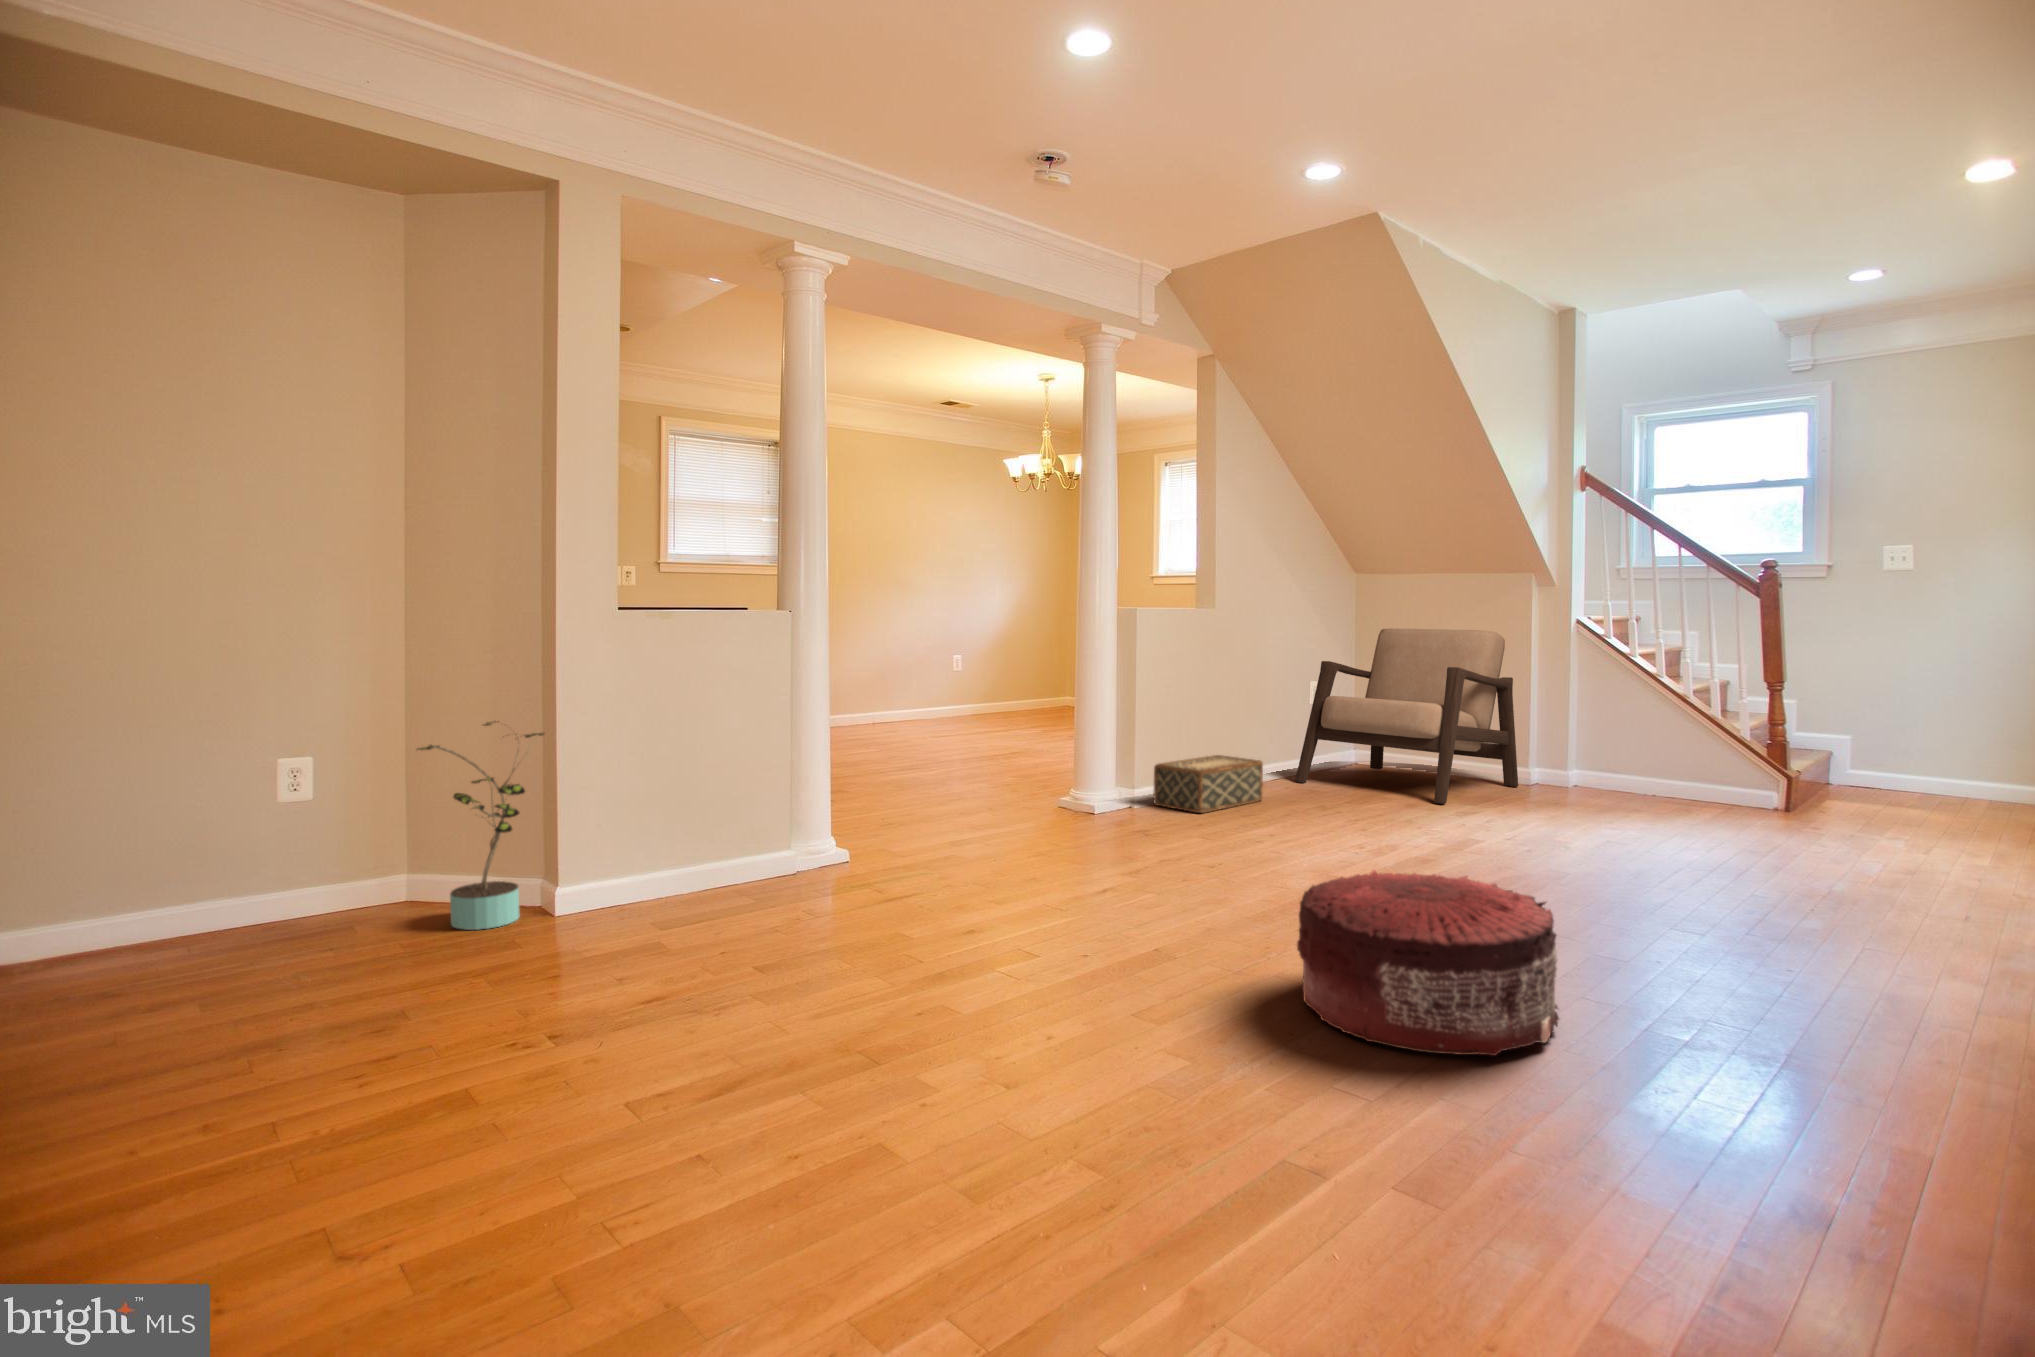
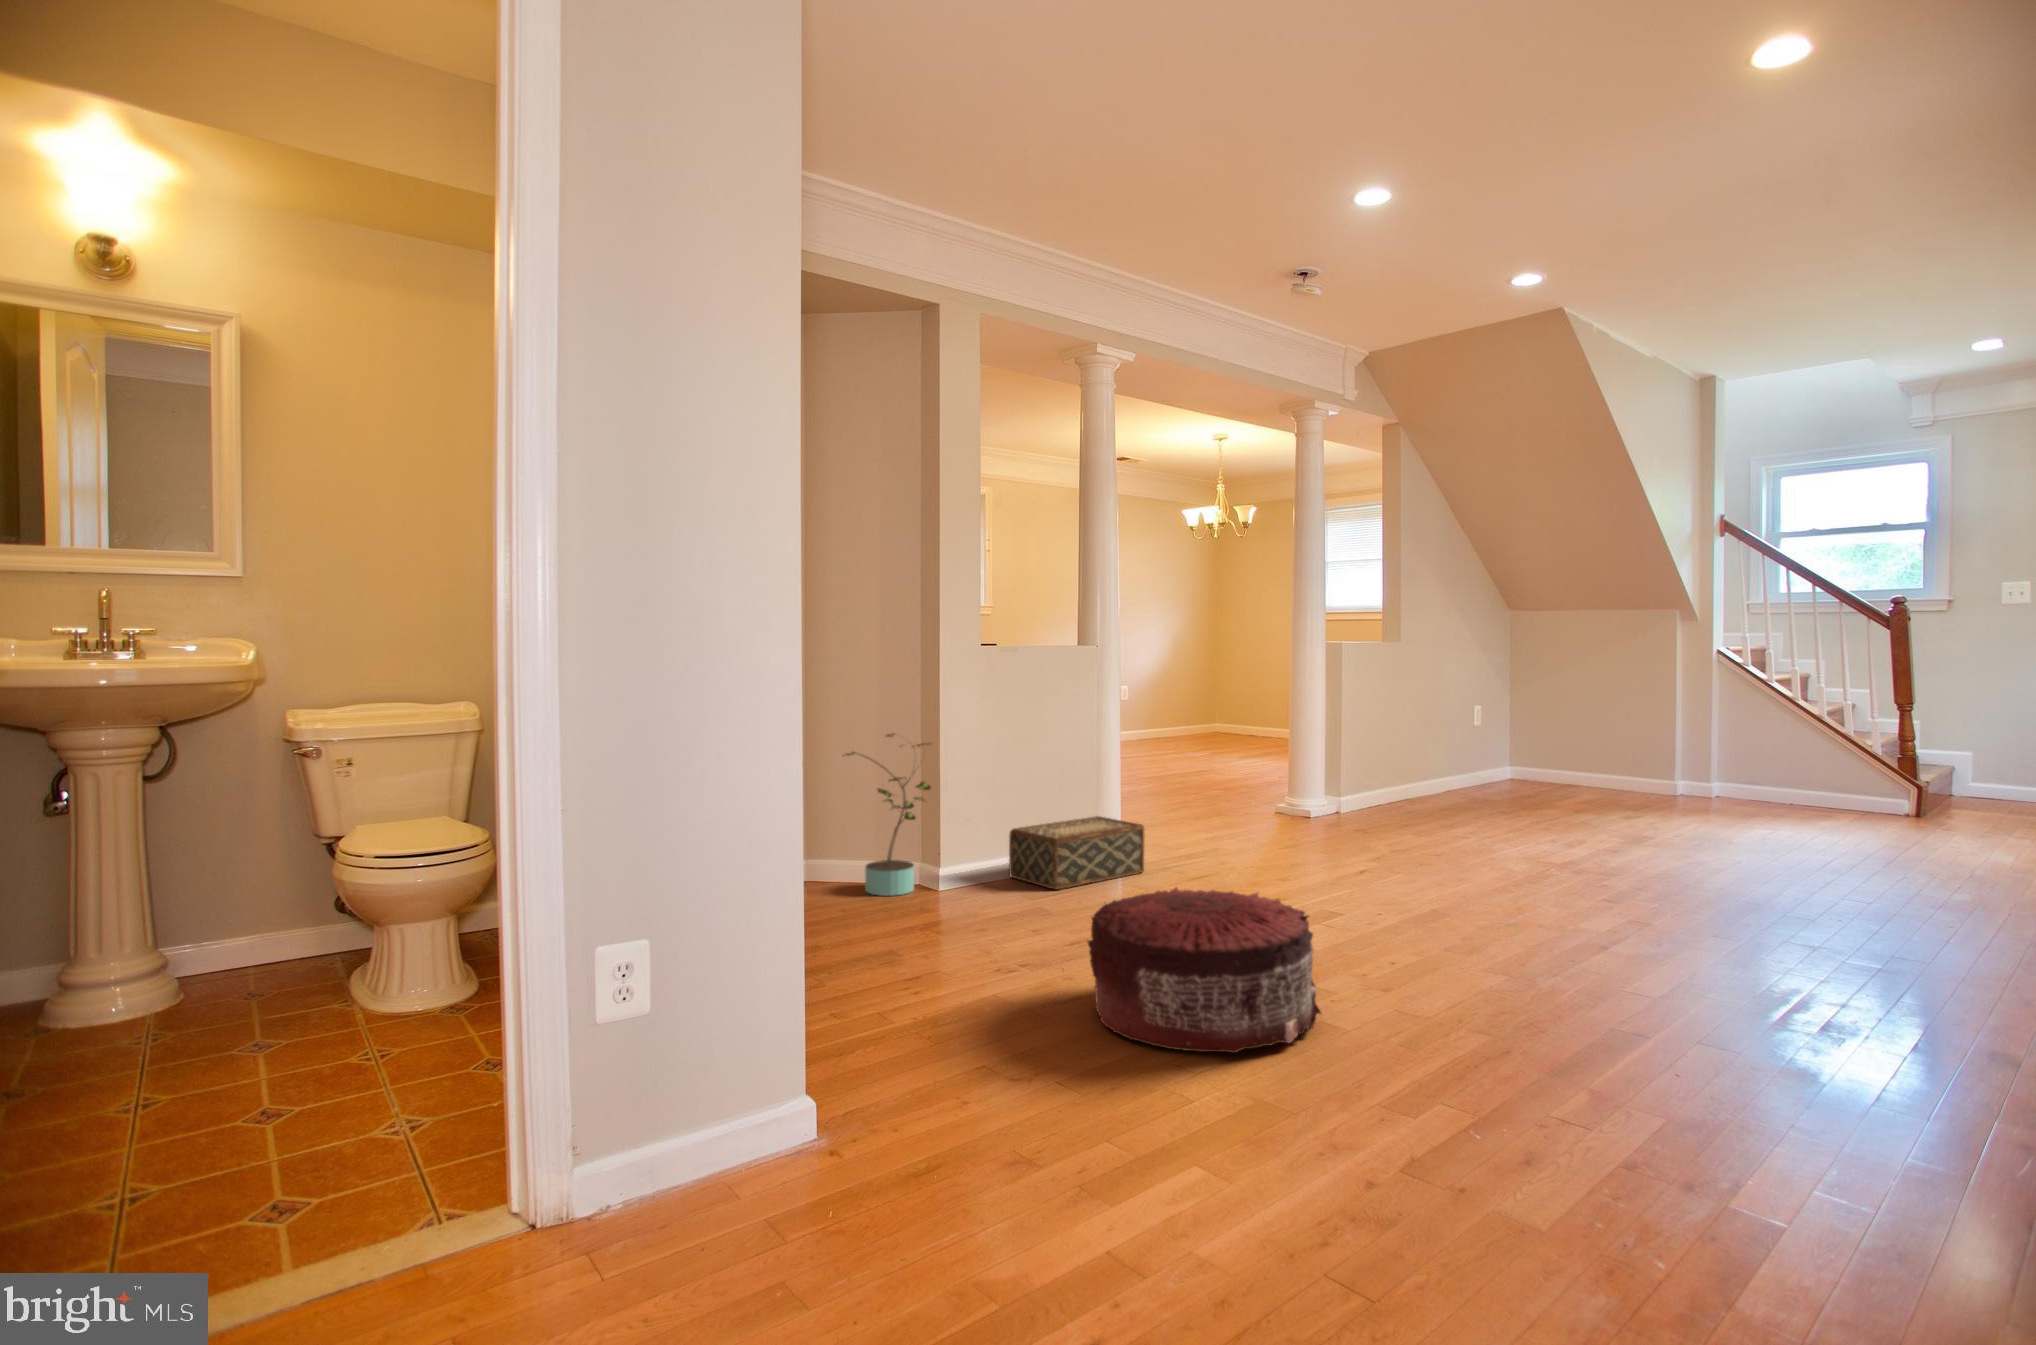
armchair: present [1295,628,1518,804] -> none [1464,657,1668,812]
woven basket: present [1154,755,1263,813] -> present [1009,816,1145,890]
pouf: present [1297,870,1559,1056] -> present [1088,887,1321,1053]

